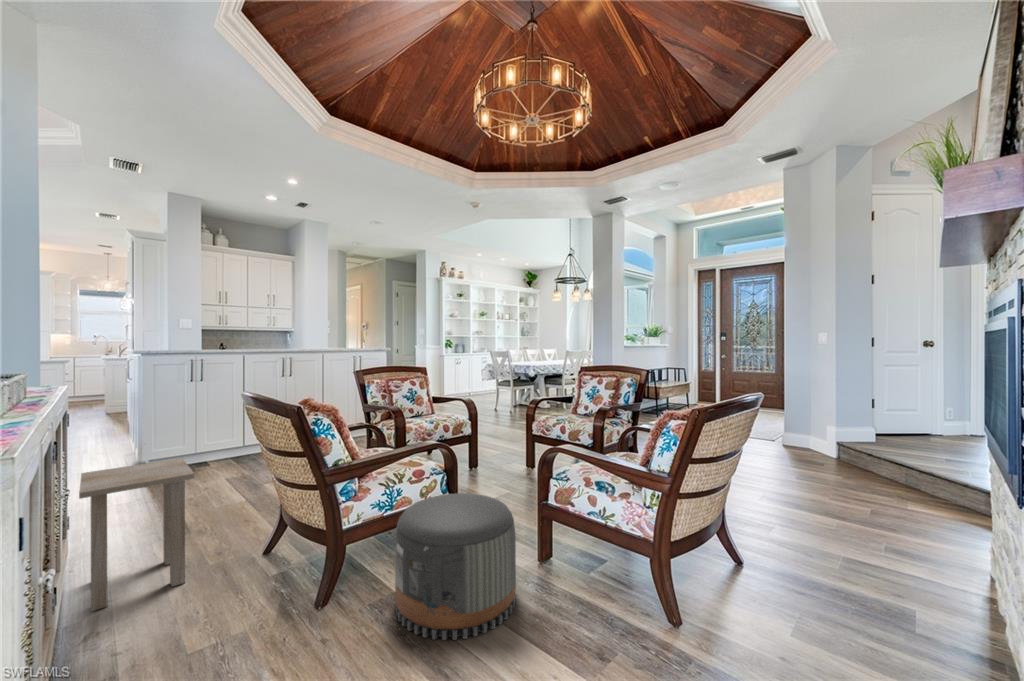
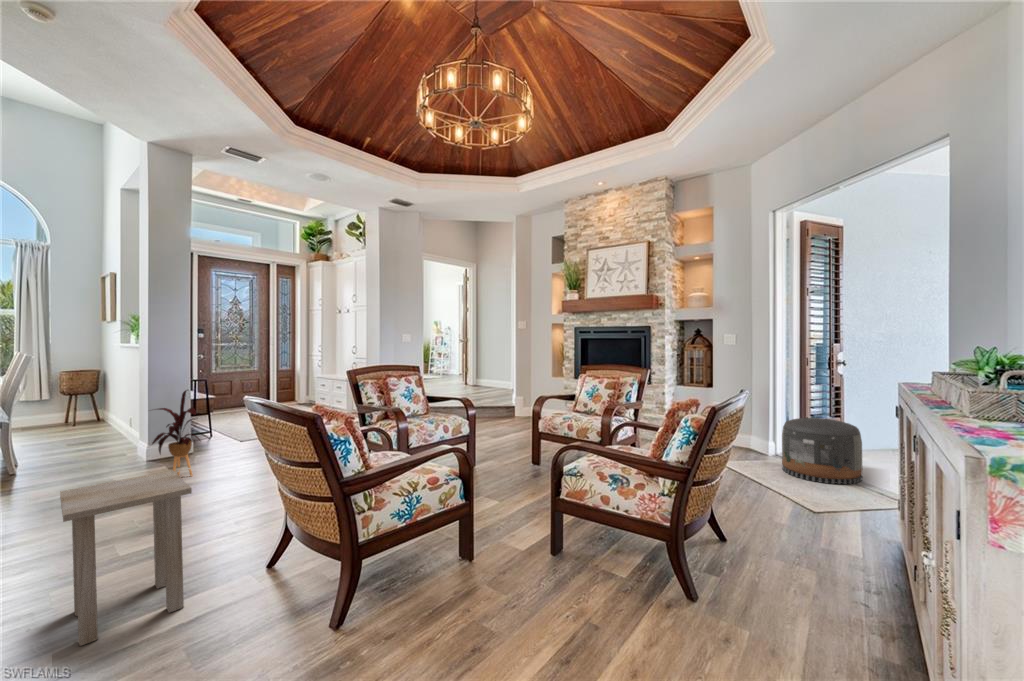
house plant: none [173,386,221,470] -> present [152,390,200,476]
pouf: present [395,493,516,640] -> present [782,418,862,484]

